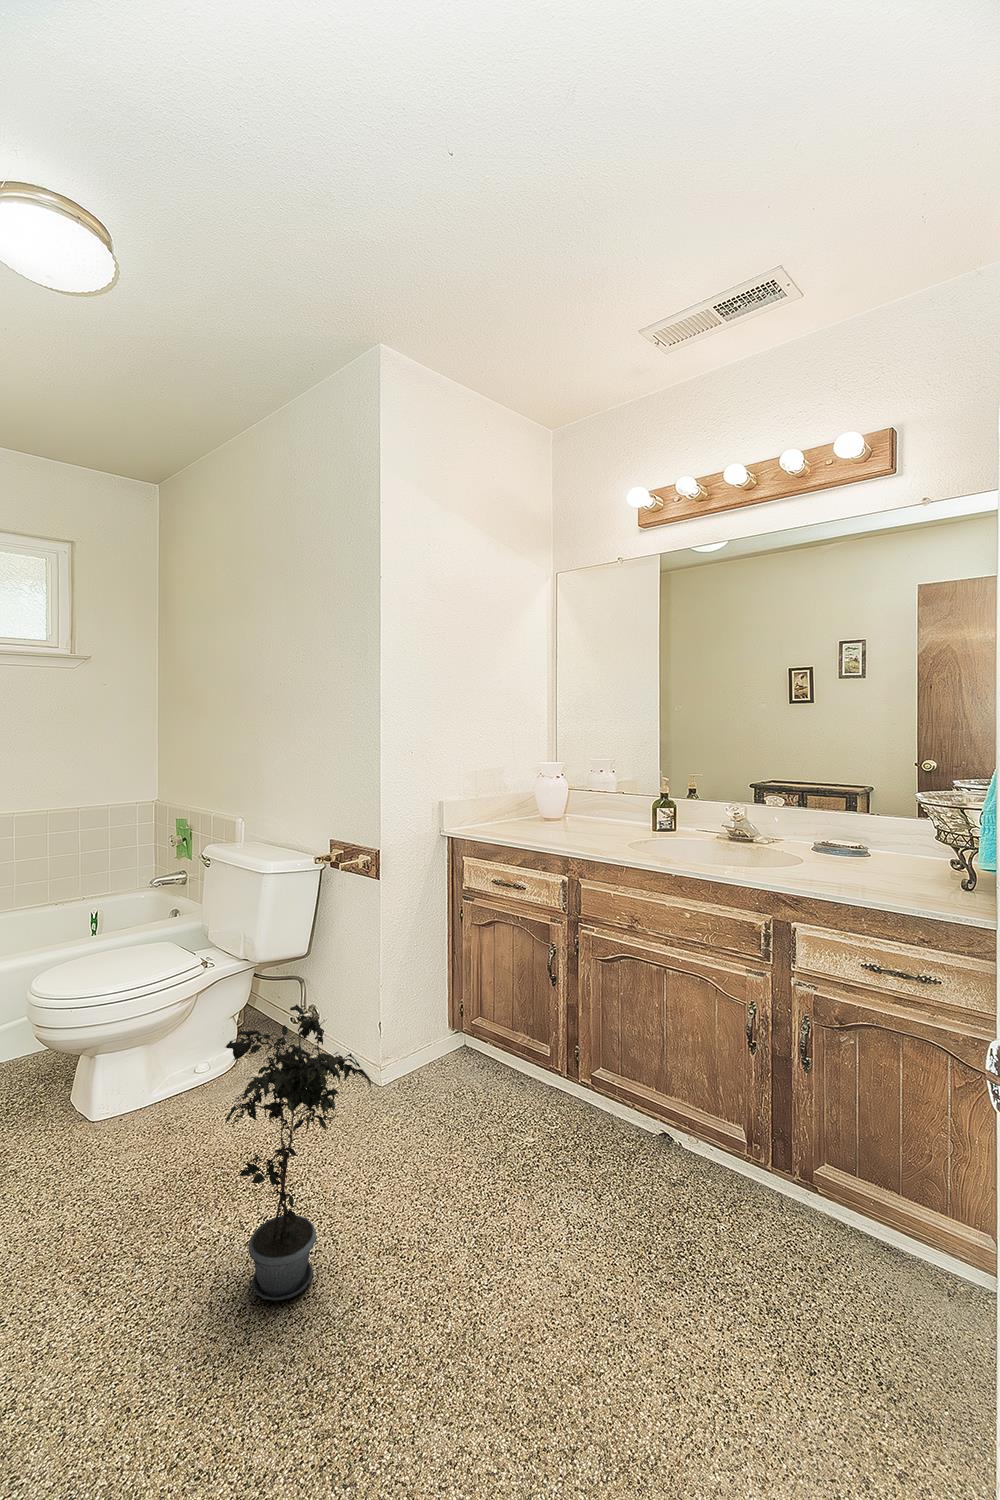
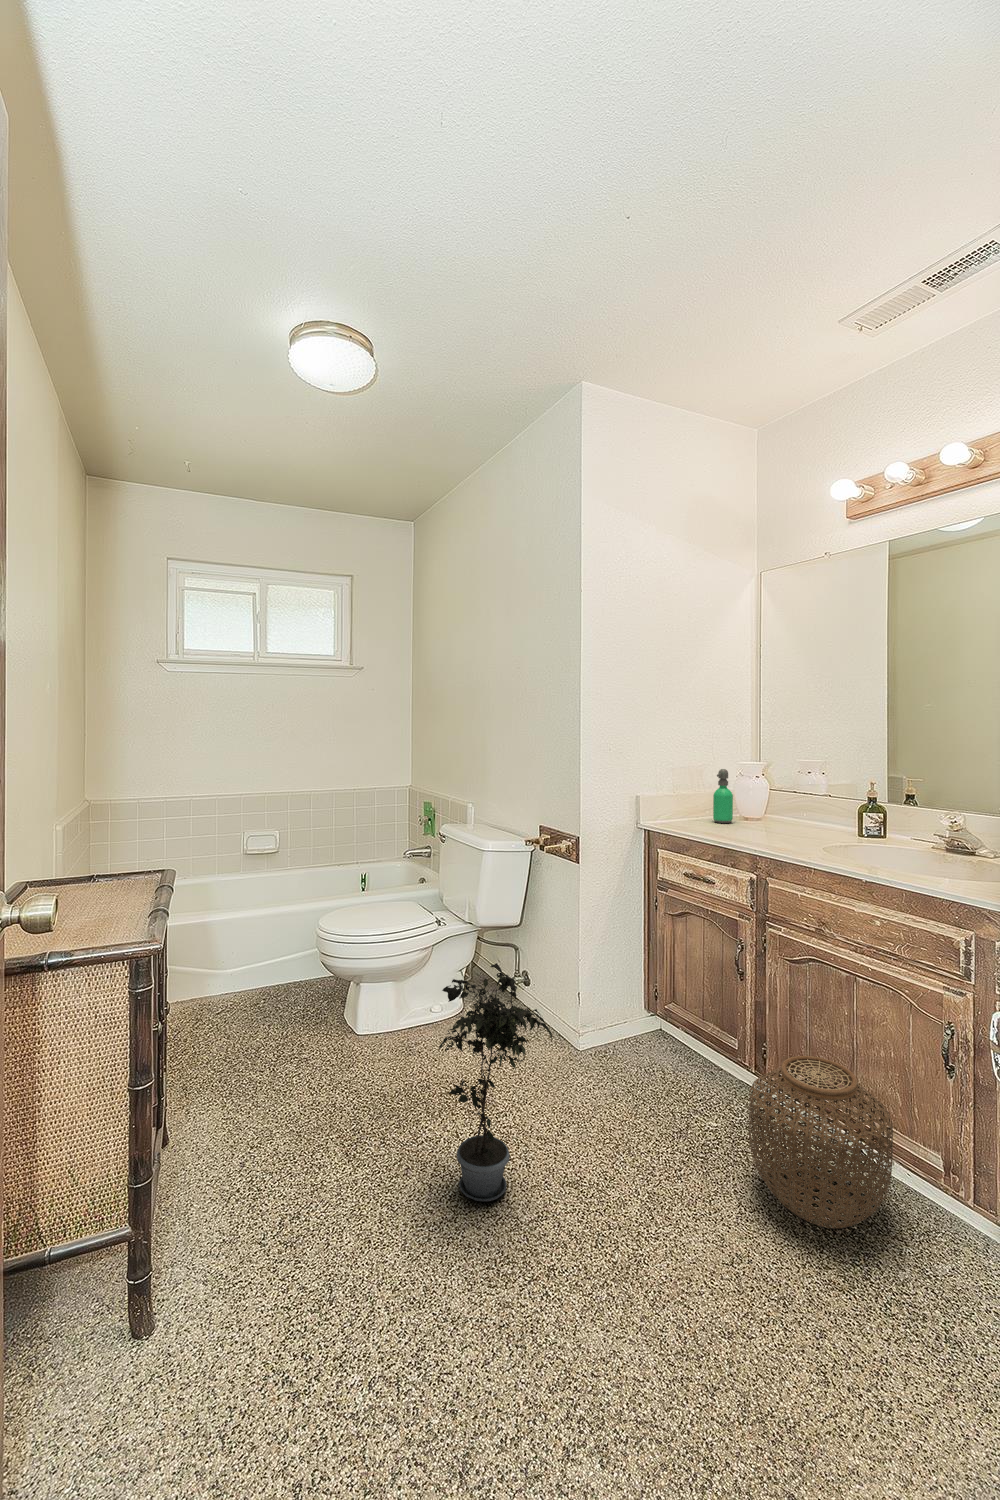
soap dispenser: none [515,769,534,825] -> present [713,769,733,823]
woven basket: none [574,1056,708,1229] -> present [749,1056,893,1228]

